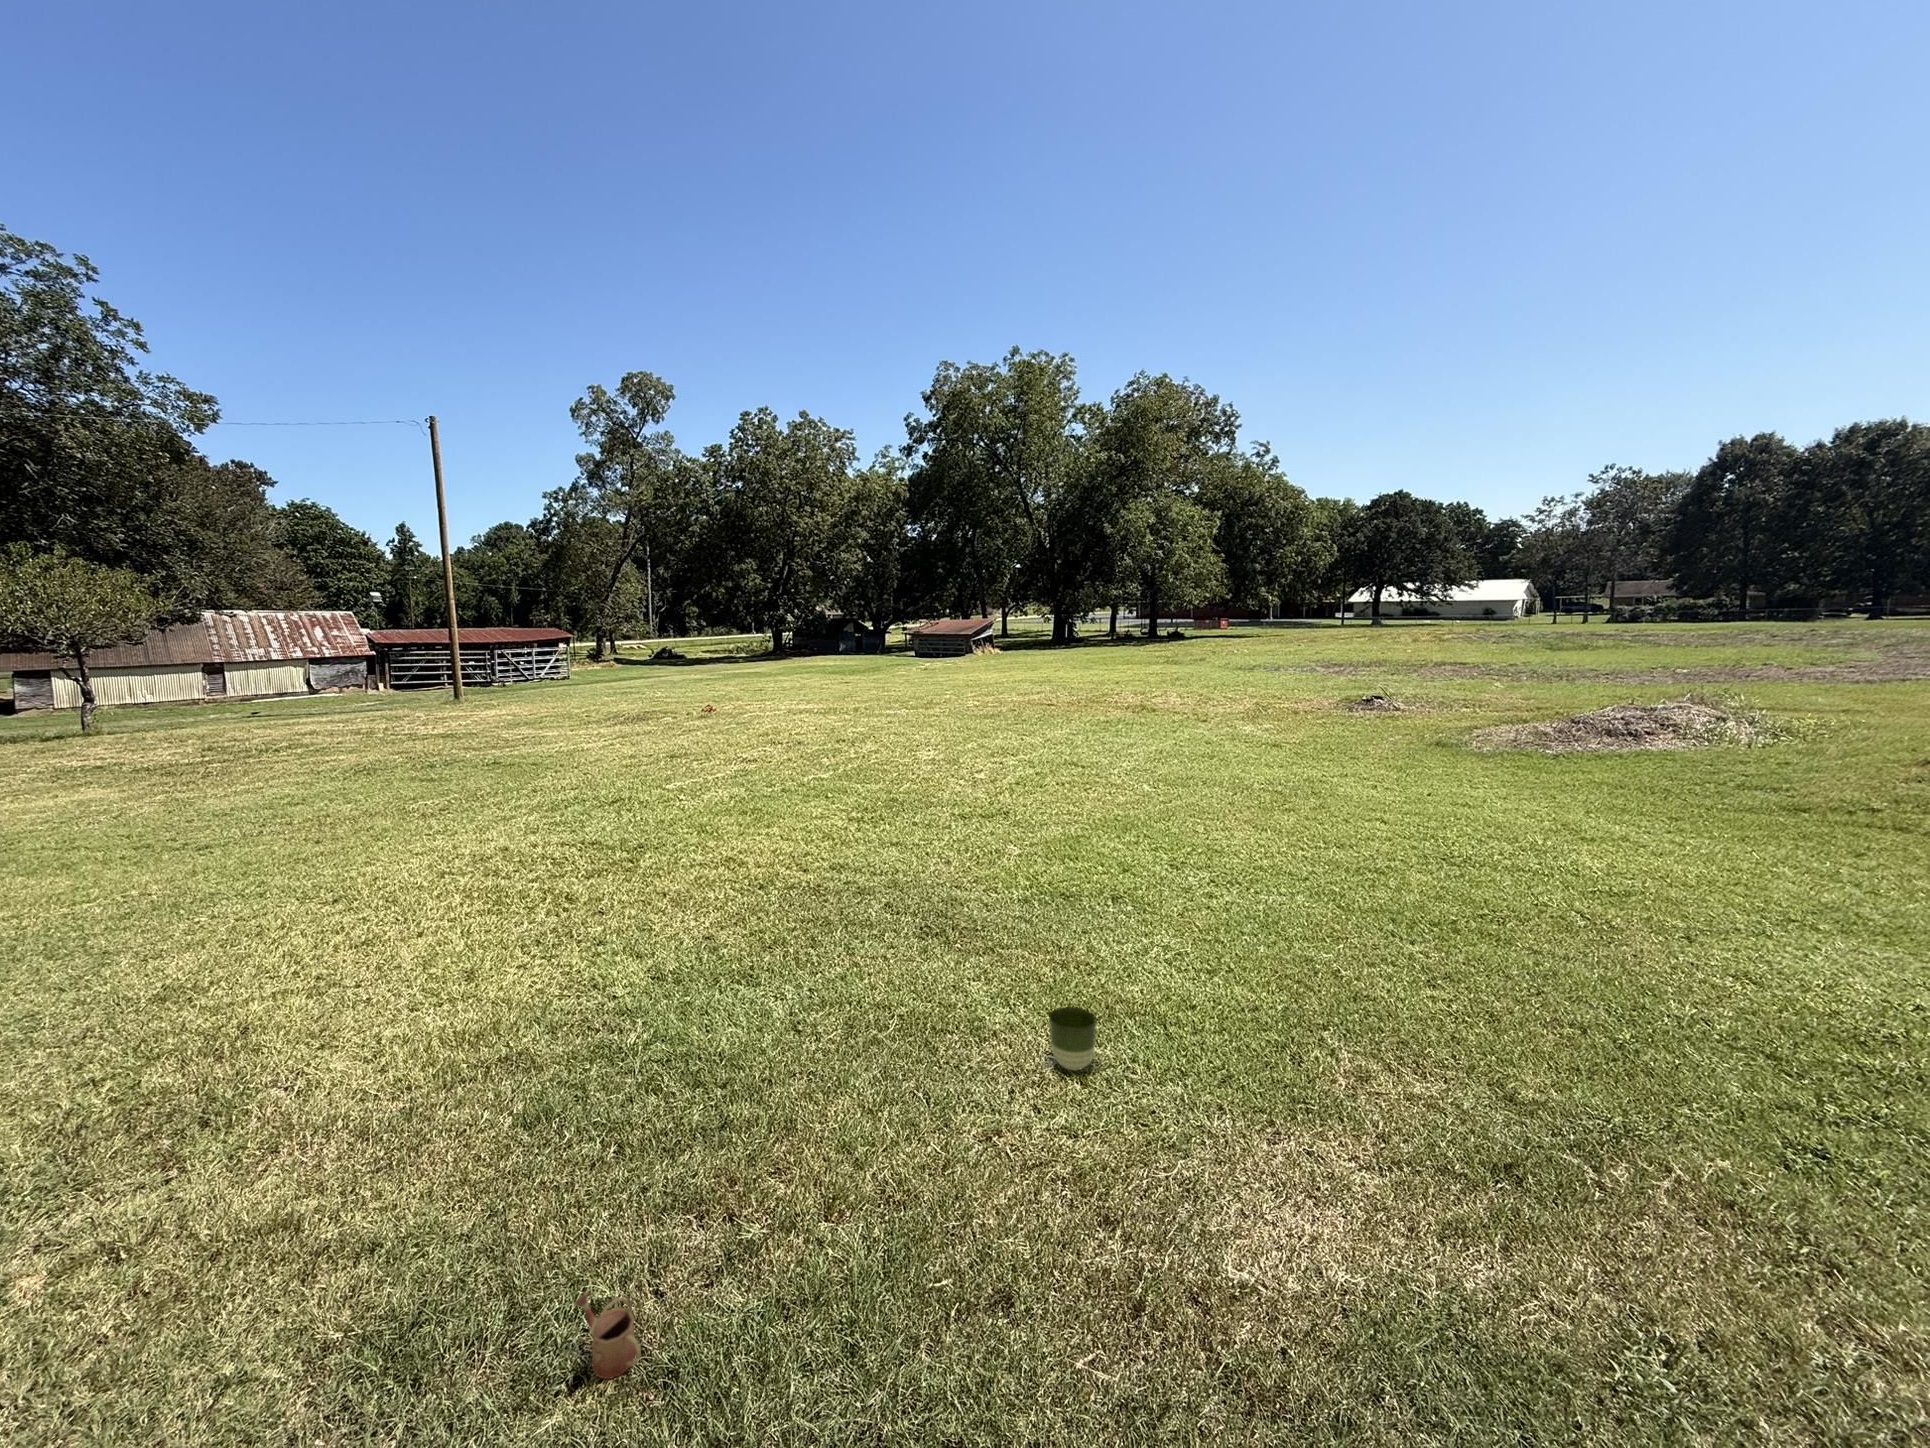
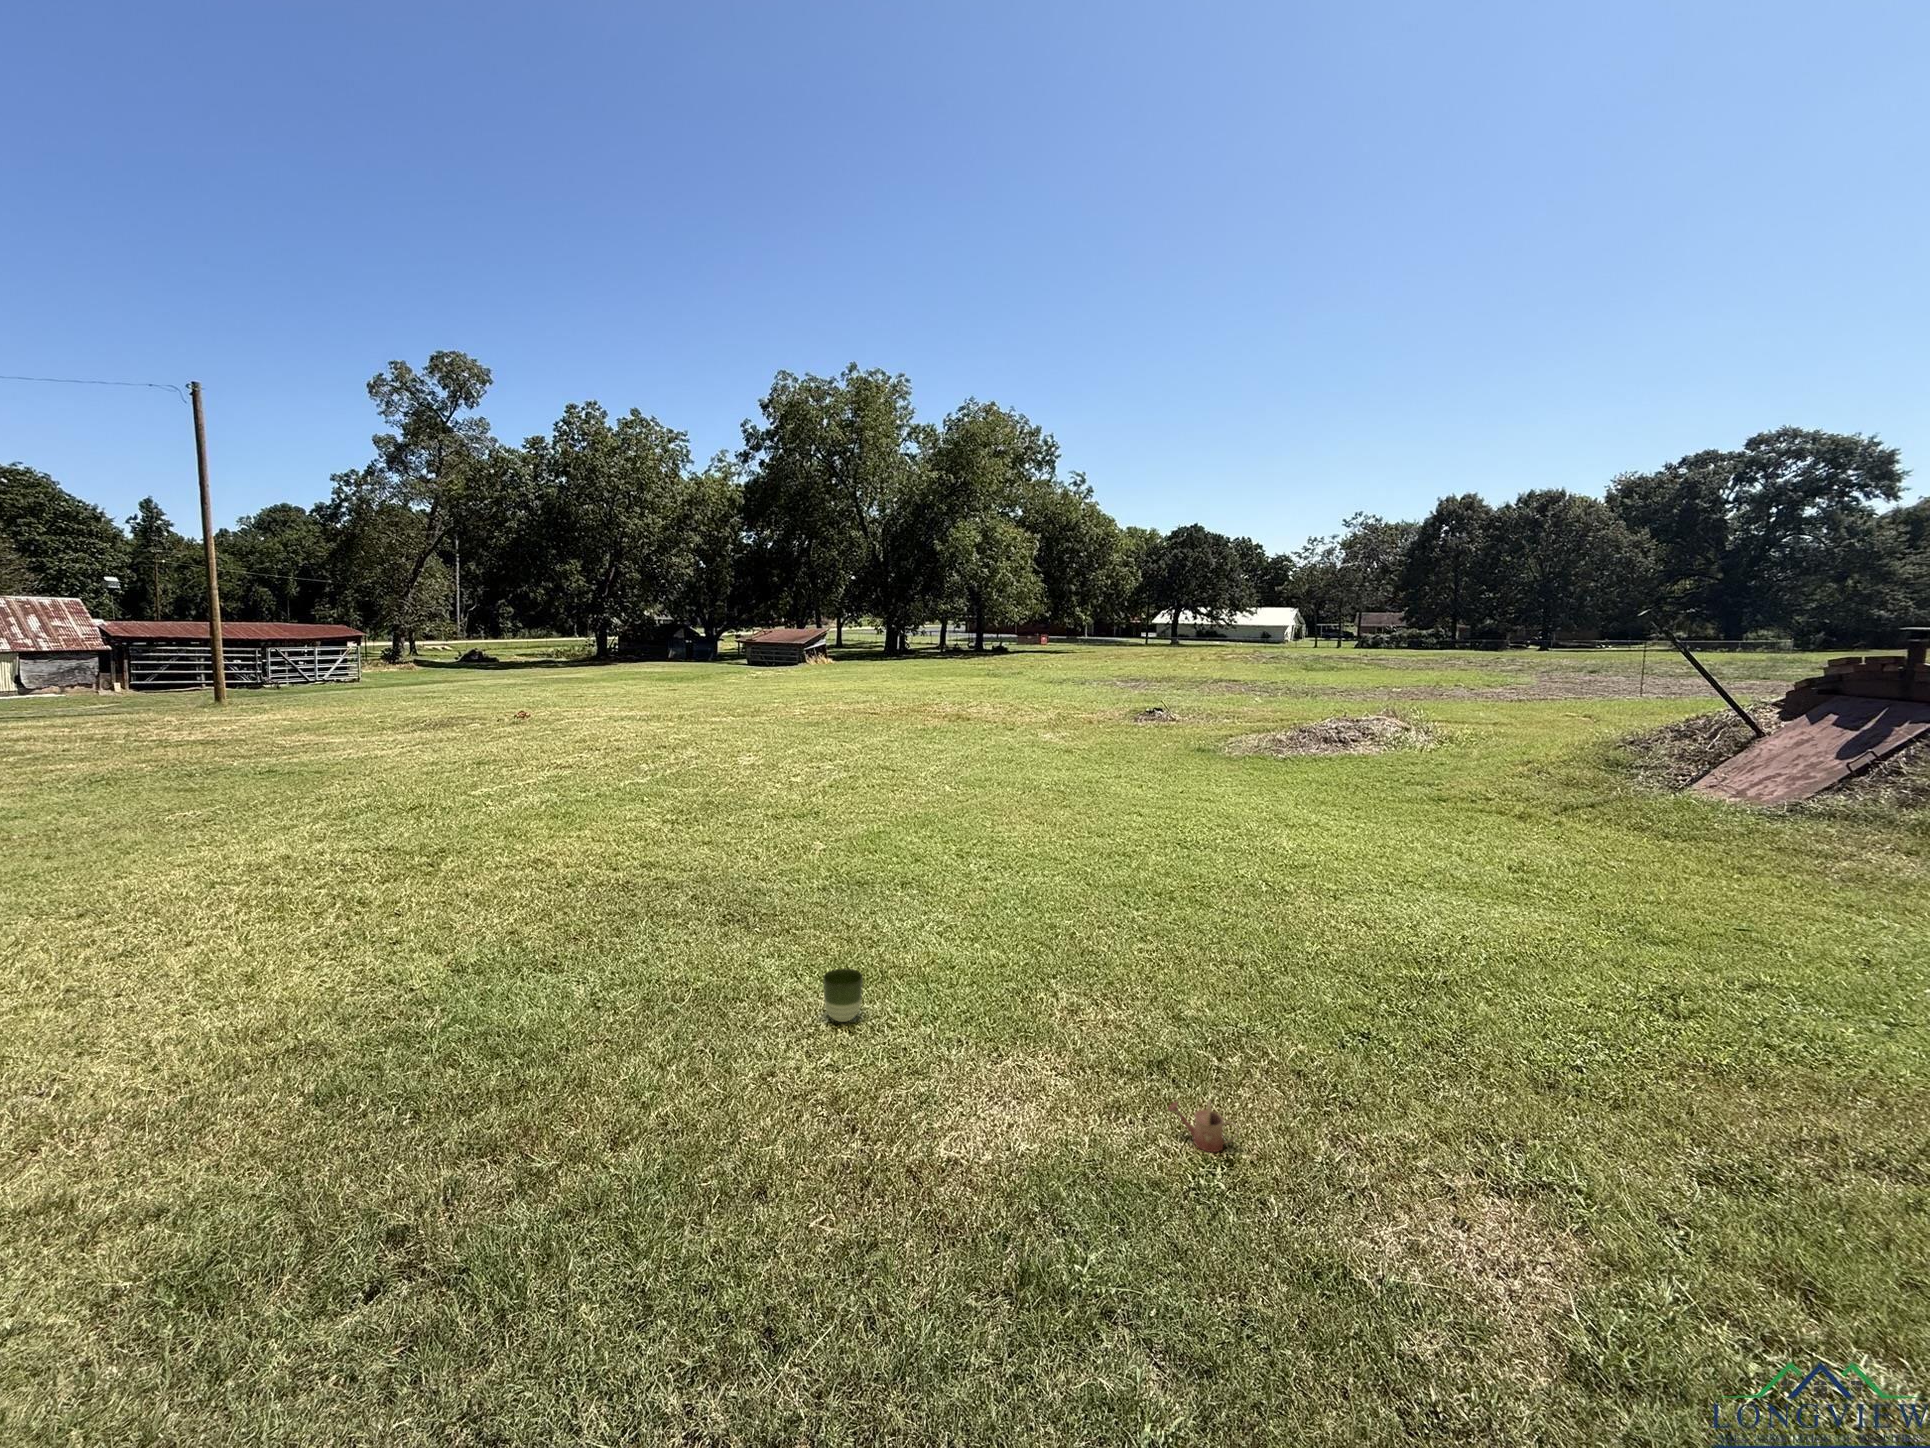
watering can: present [574,1291,641,1379] -> present [1168,1100,1239,1152]

